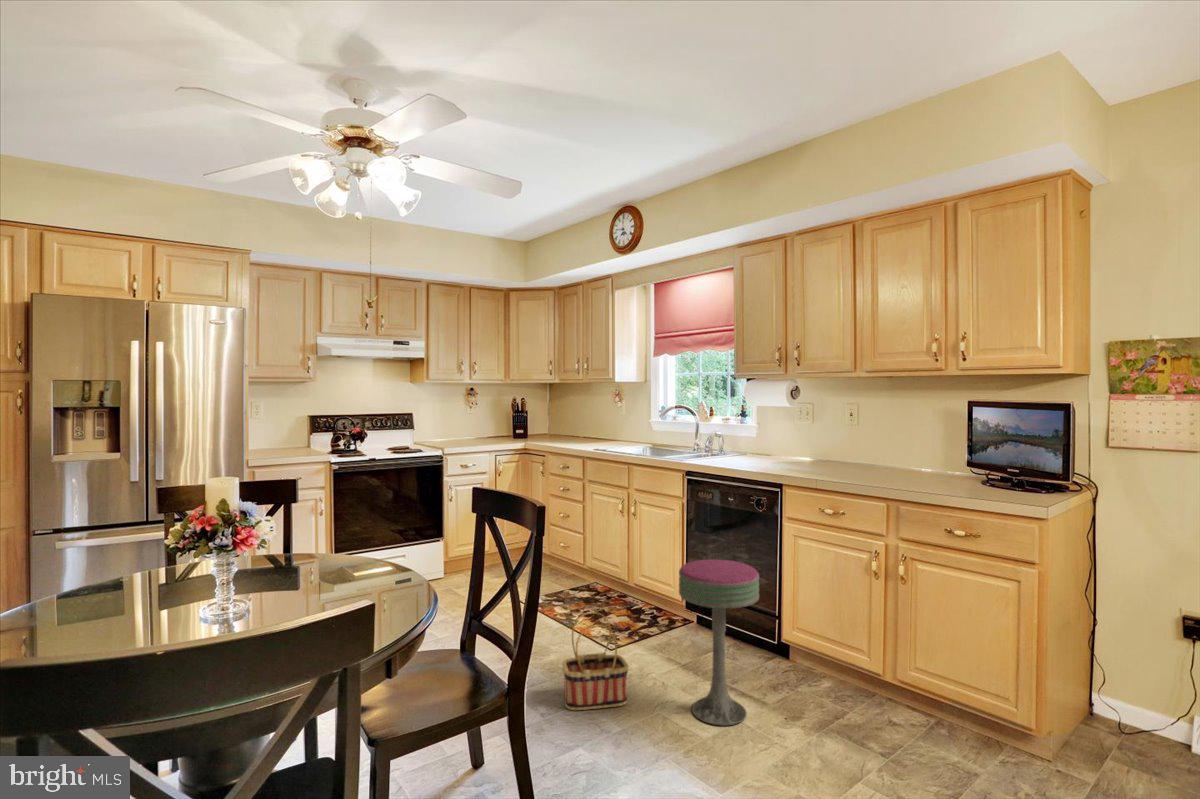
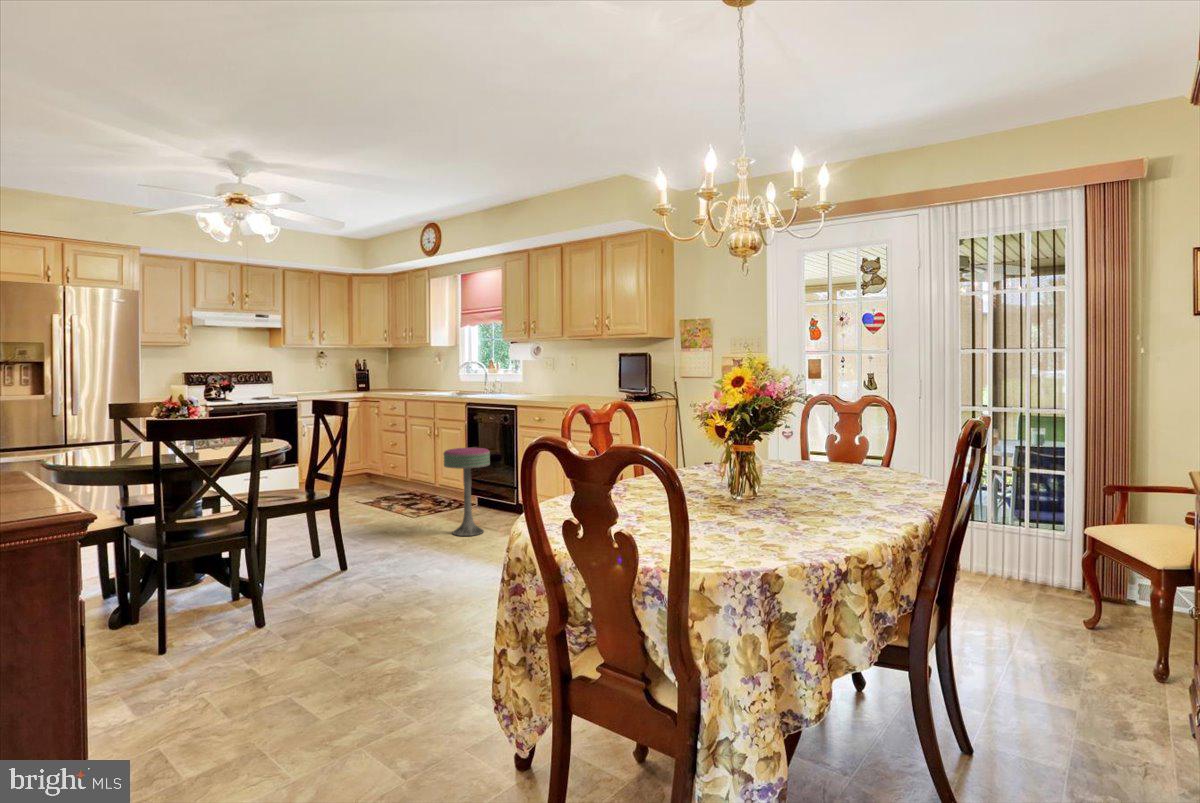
basket: present [563,612,628,710] -> none [375,482,415,536]

